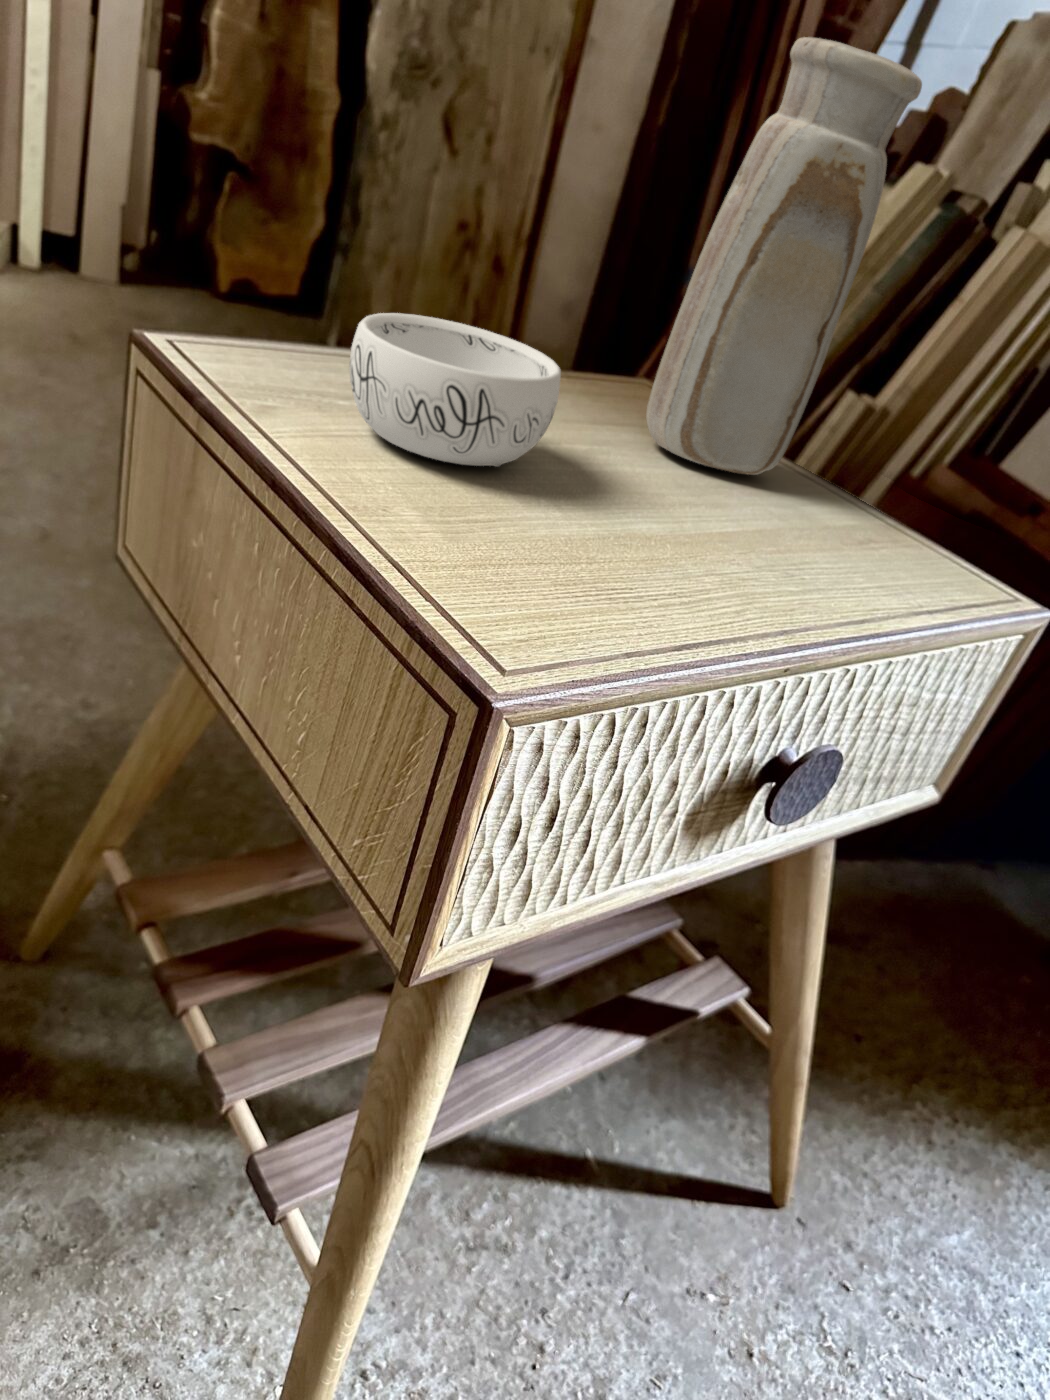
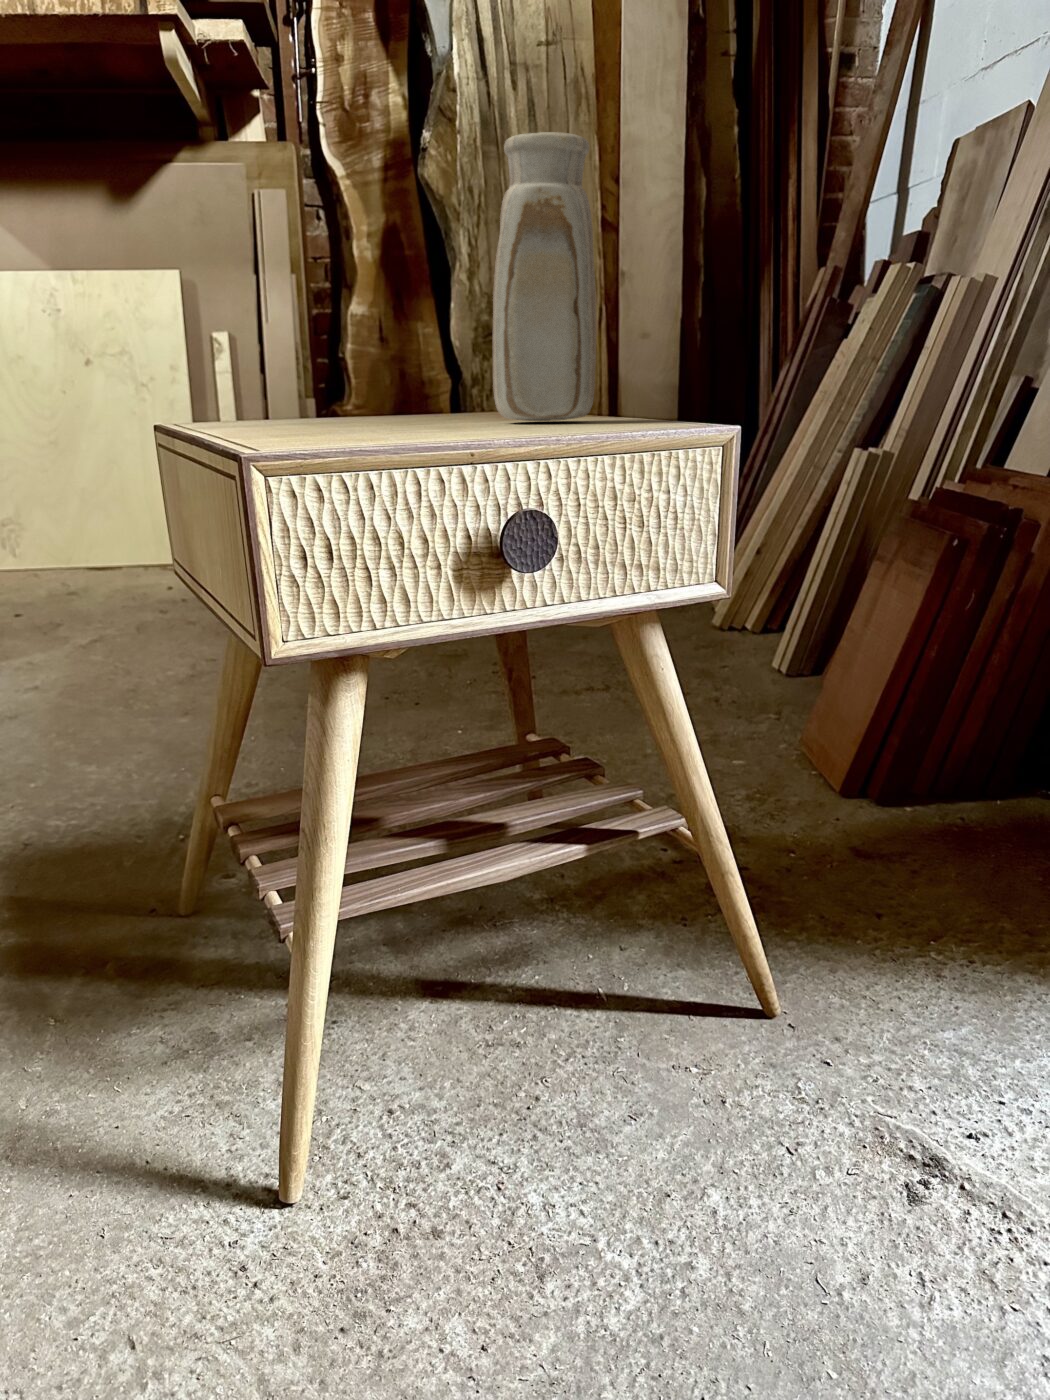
decorative bowl: present [349,313,561,467] -> none [254,359,387,429]

